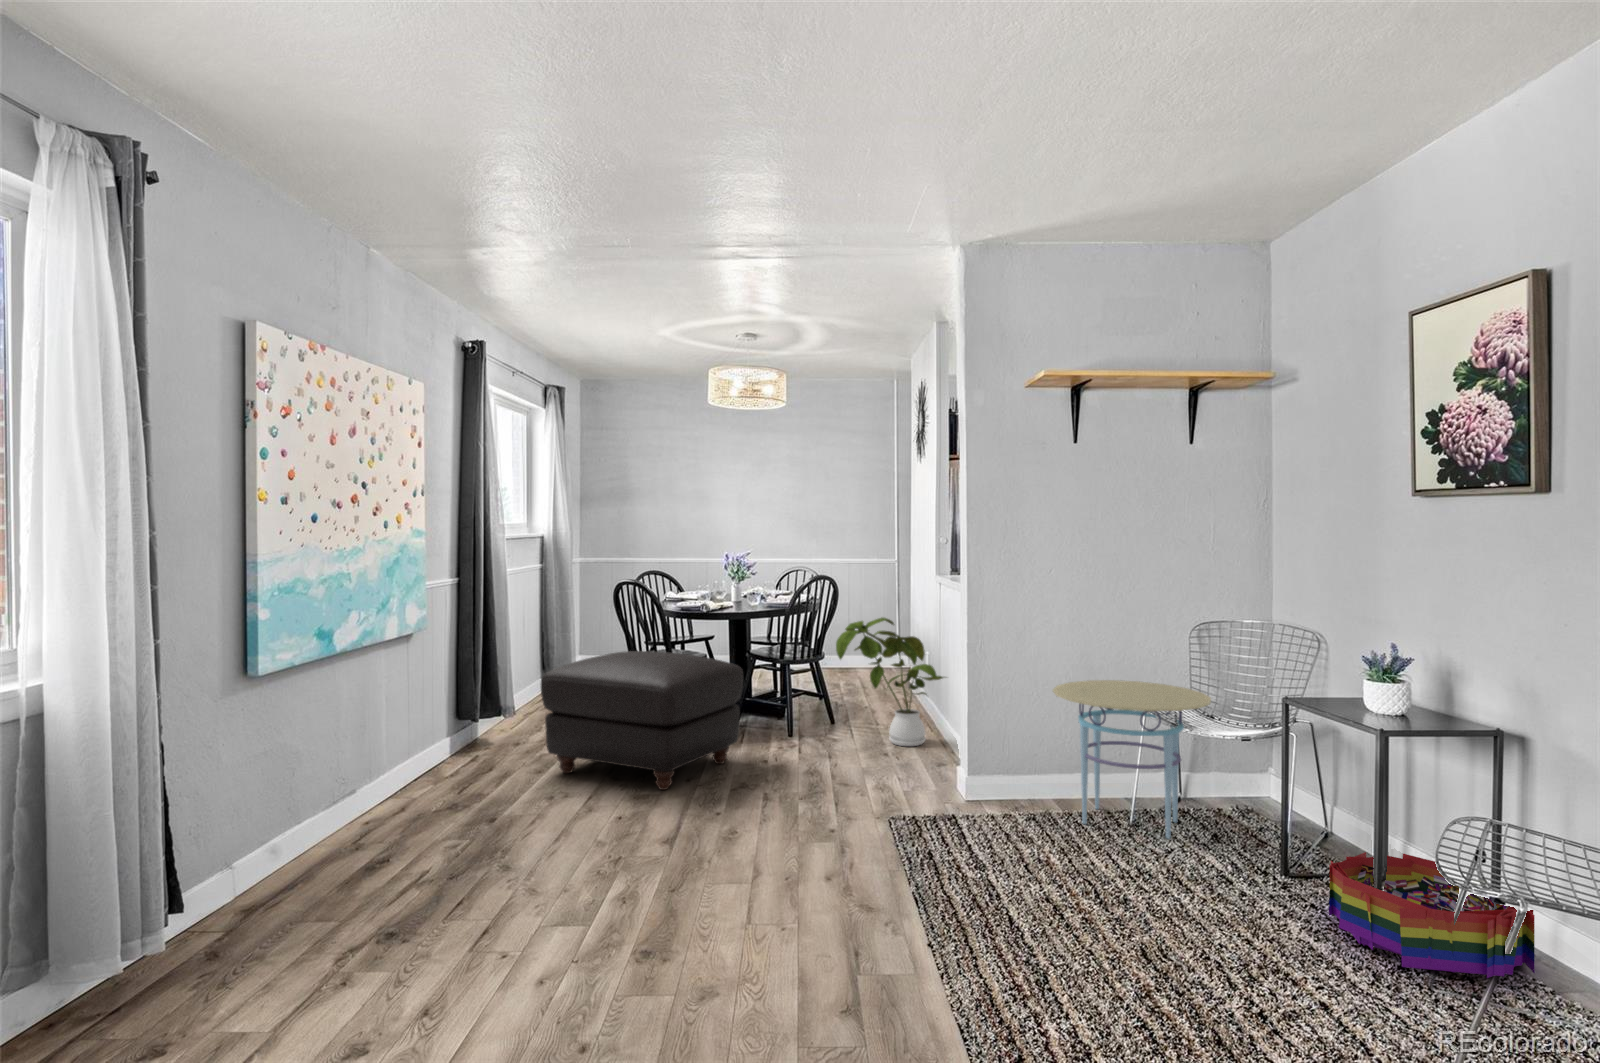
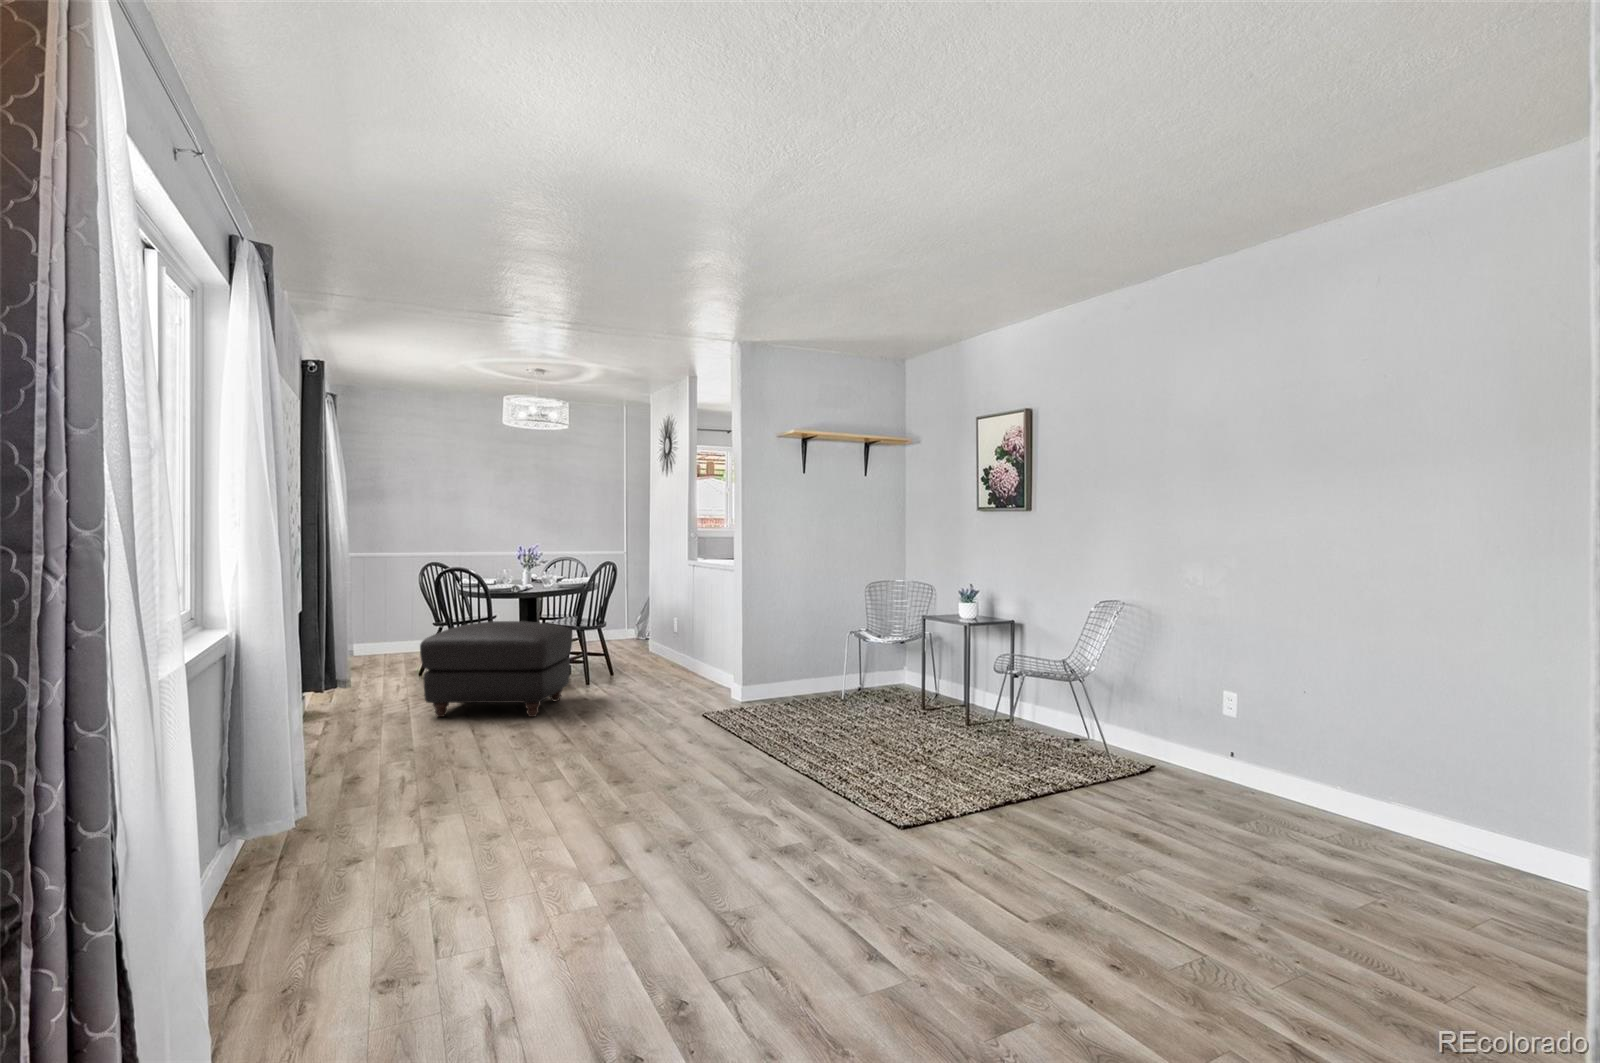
house plant: present [836,618,944,746] -> none [631,591,711,681]
side table: present [1053,680,1211,838] -> none [797,619,883,704]
storage bin: present [1329,852,1535,978] -> none [947,688,1027,730]

